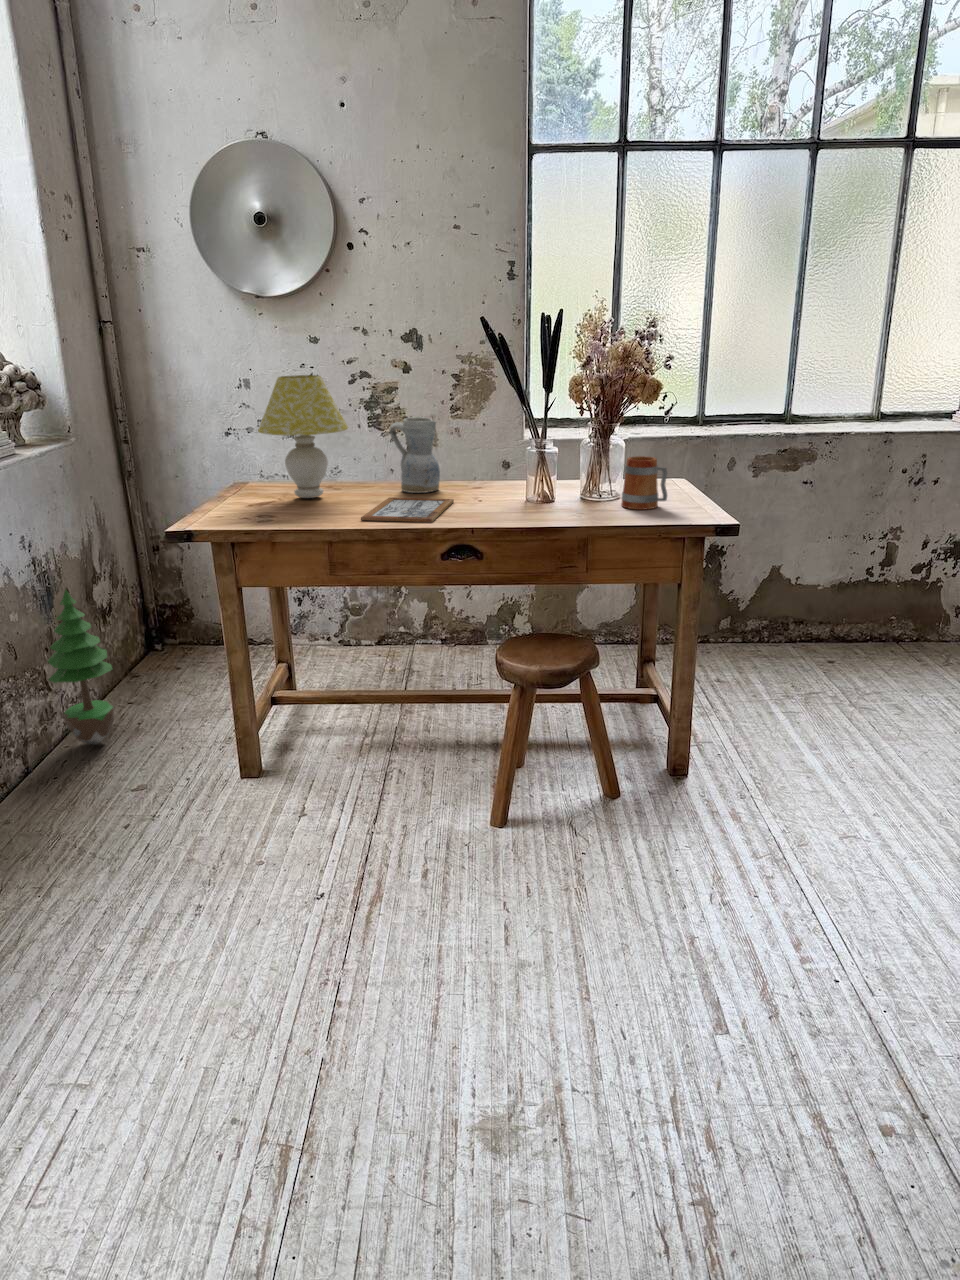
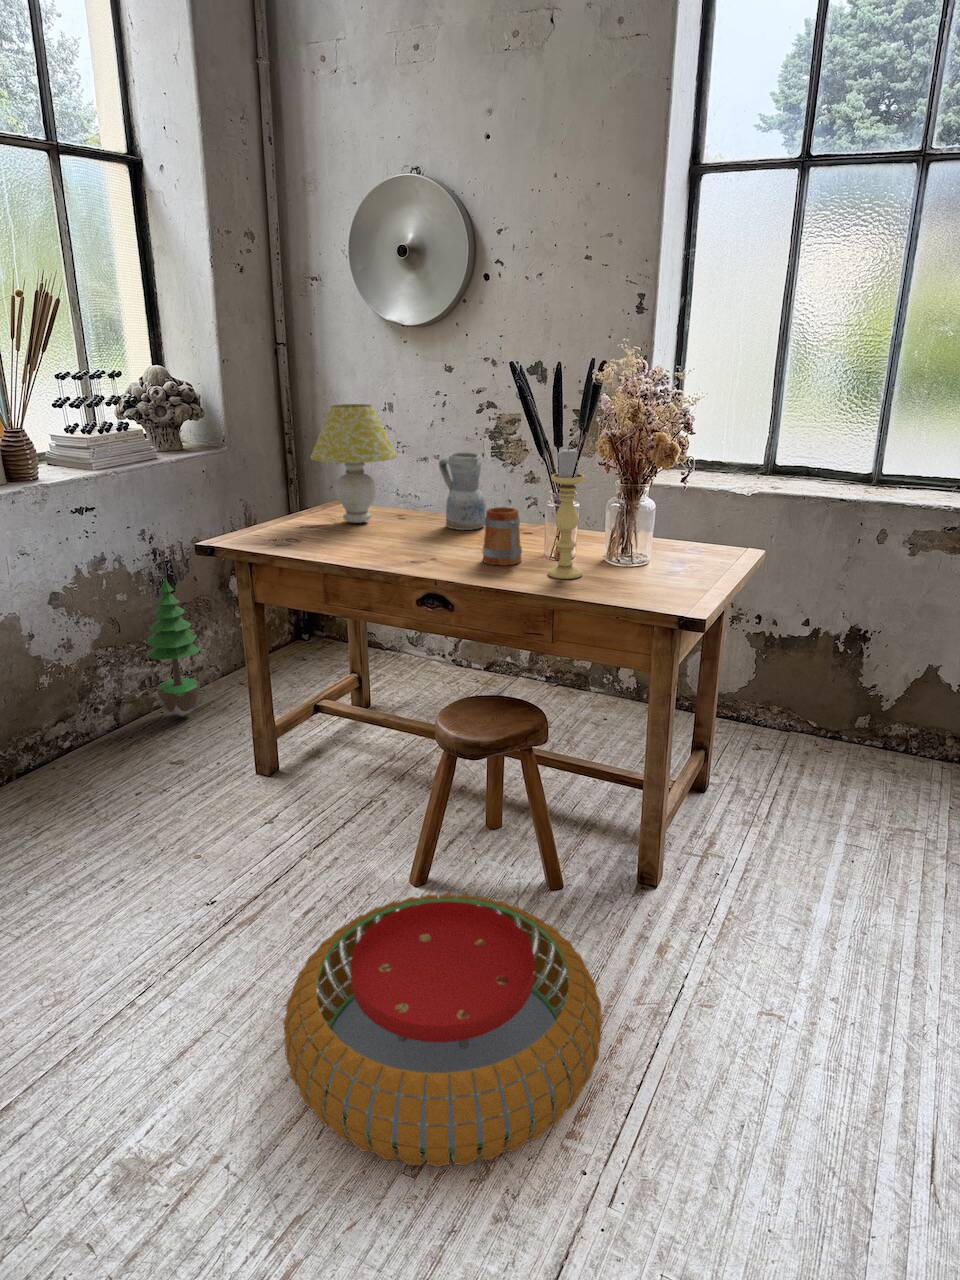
candle holder: none [571,396,605,517] -> present [548,447,585,579]
mug: present [621,456,667,510] -> present [483,507,522,565]
picture frame: present [361,498,454,522] -> none [350,531,468,562]
pouf: none [512,803,804,1027] -> present [283,894,602,1167]

